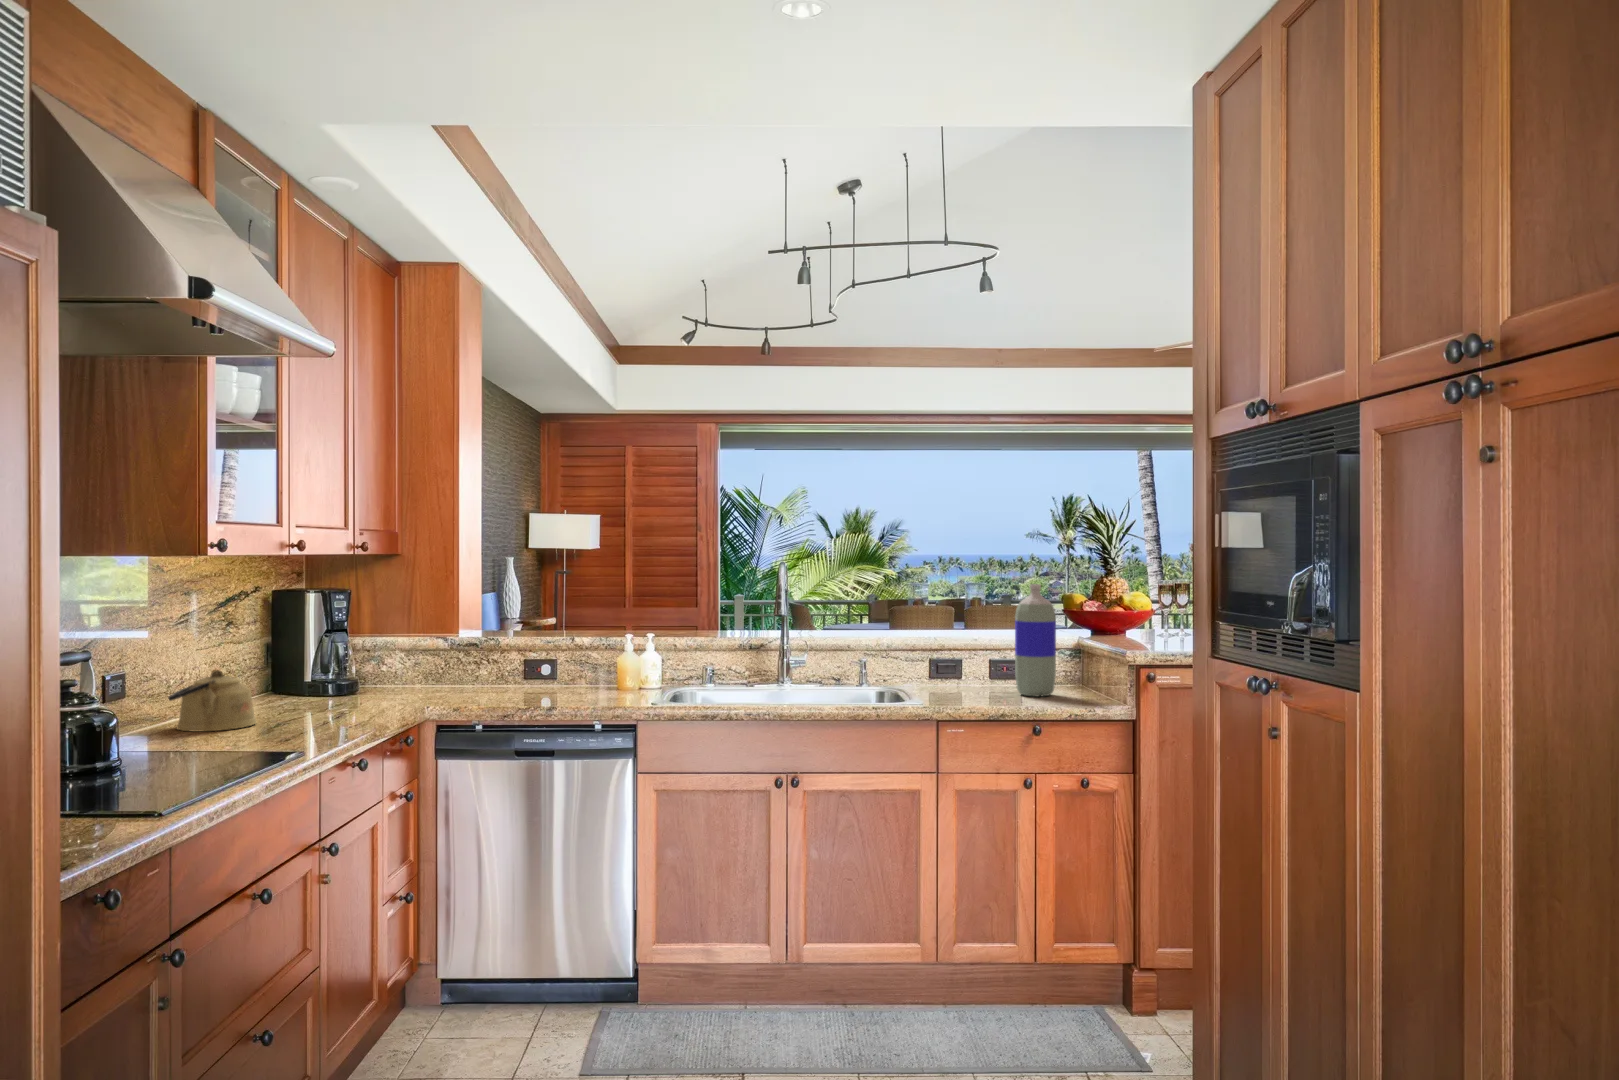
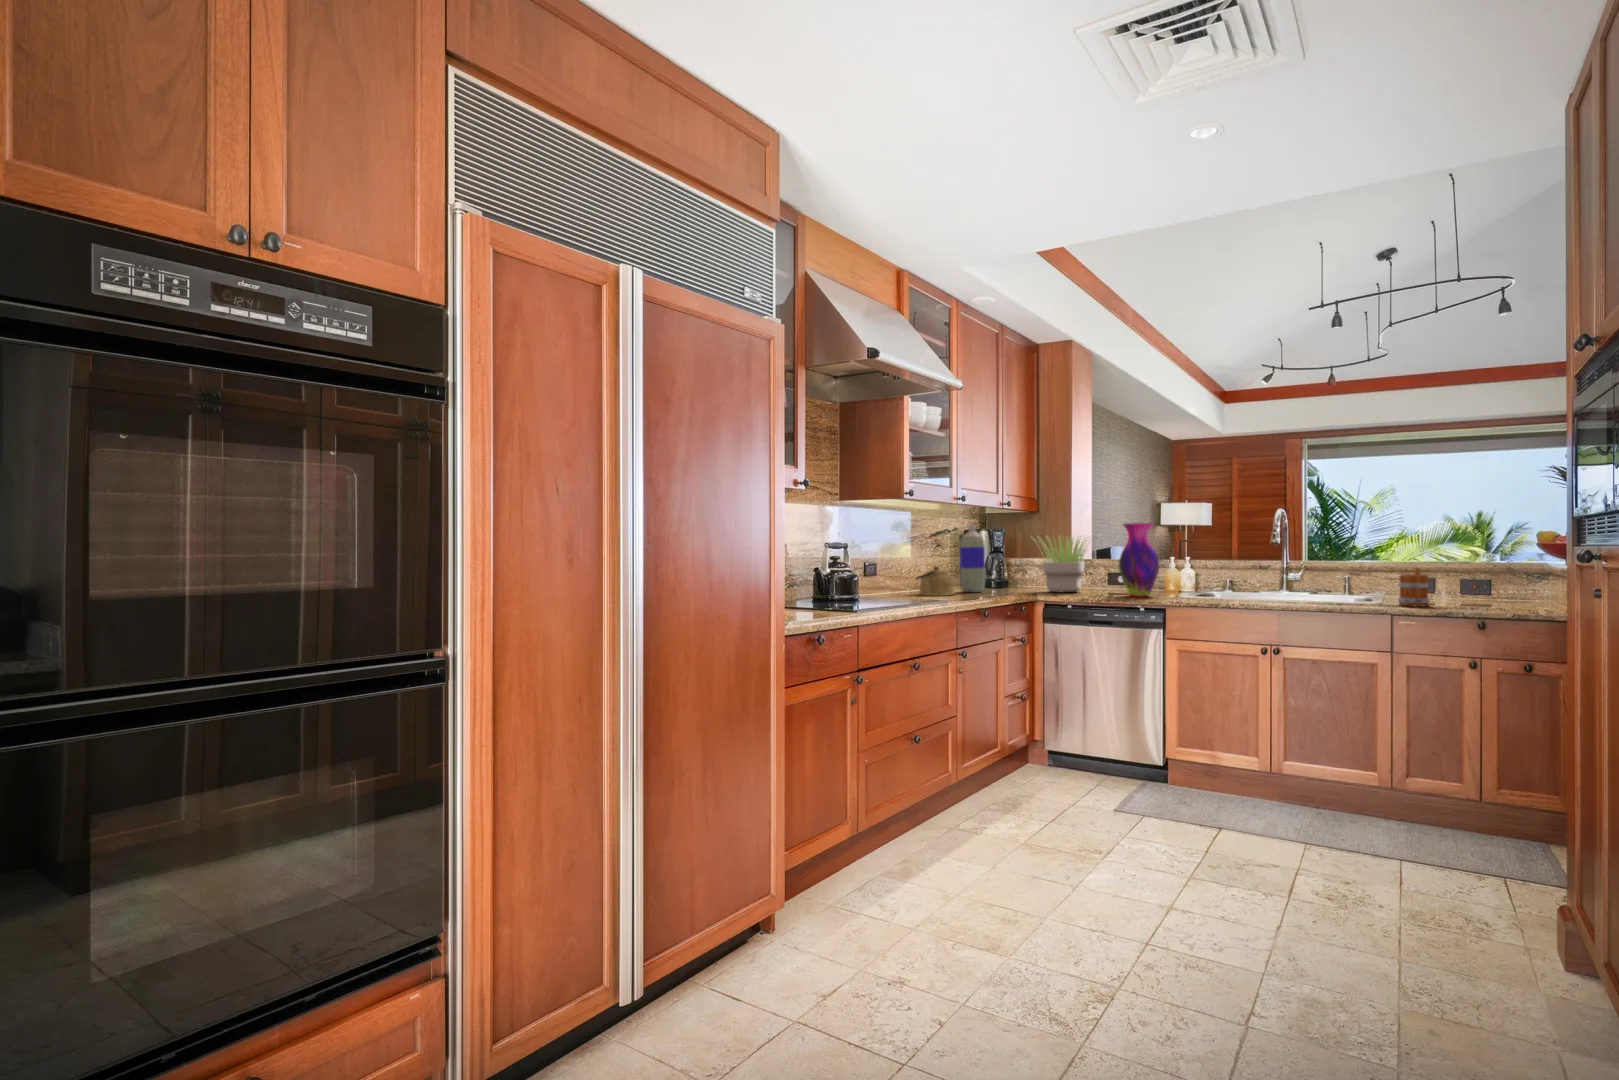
vase: none [558,584,622,705] -> present [1119,523,1159,597]
bottle: present [1015,584,1056,697] -> present [960,525,985,593]
potted plant: none [399,597,520,701] -> present [1034,537,1088,593]
mug: none [938,649,974,704] -> present [1398,568,1430,607]

